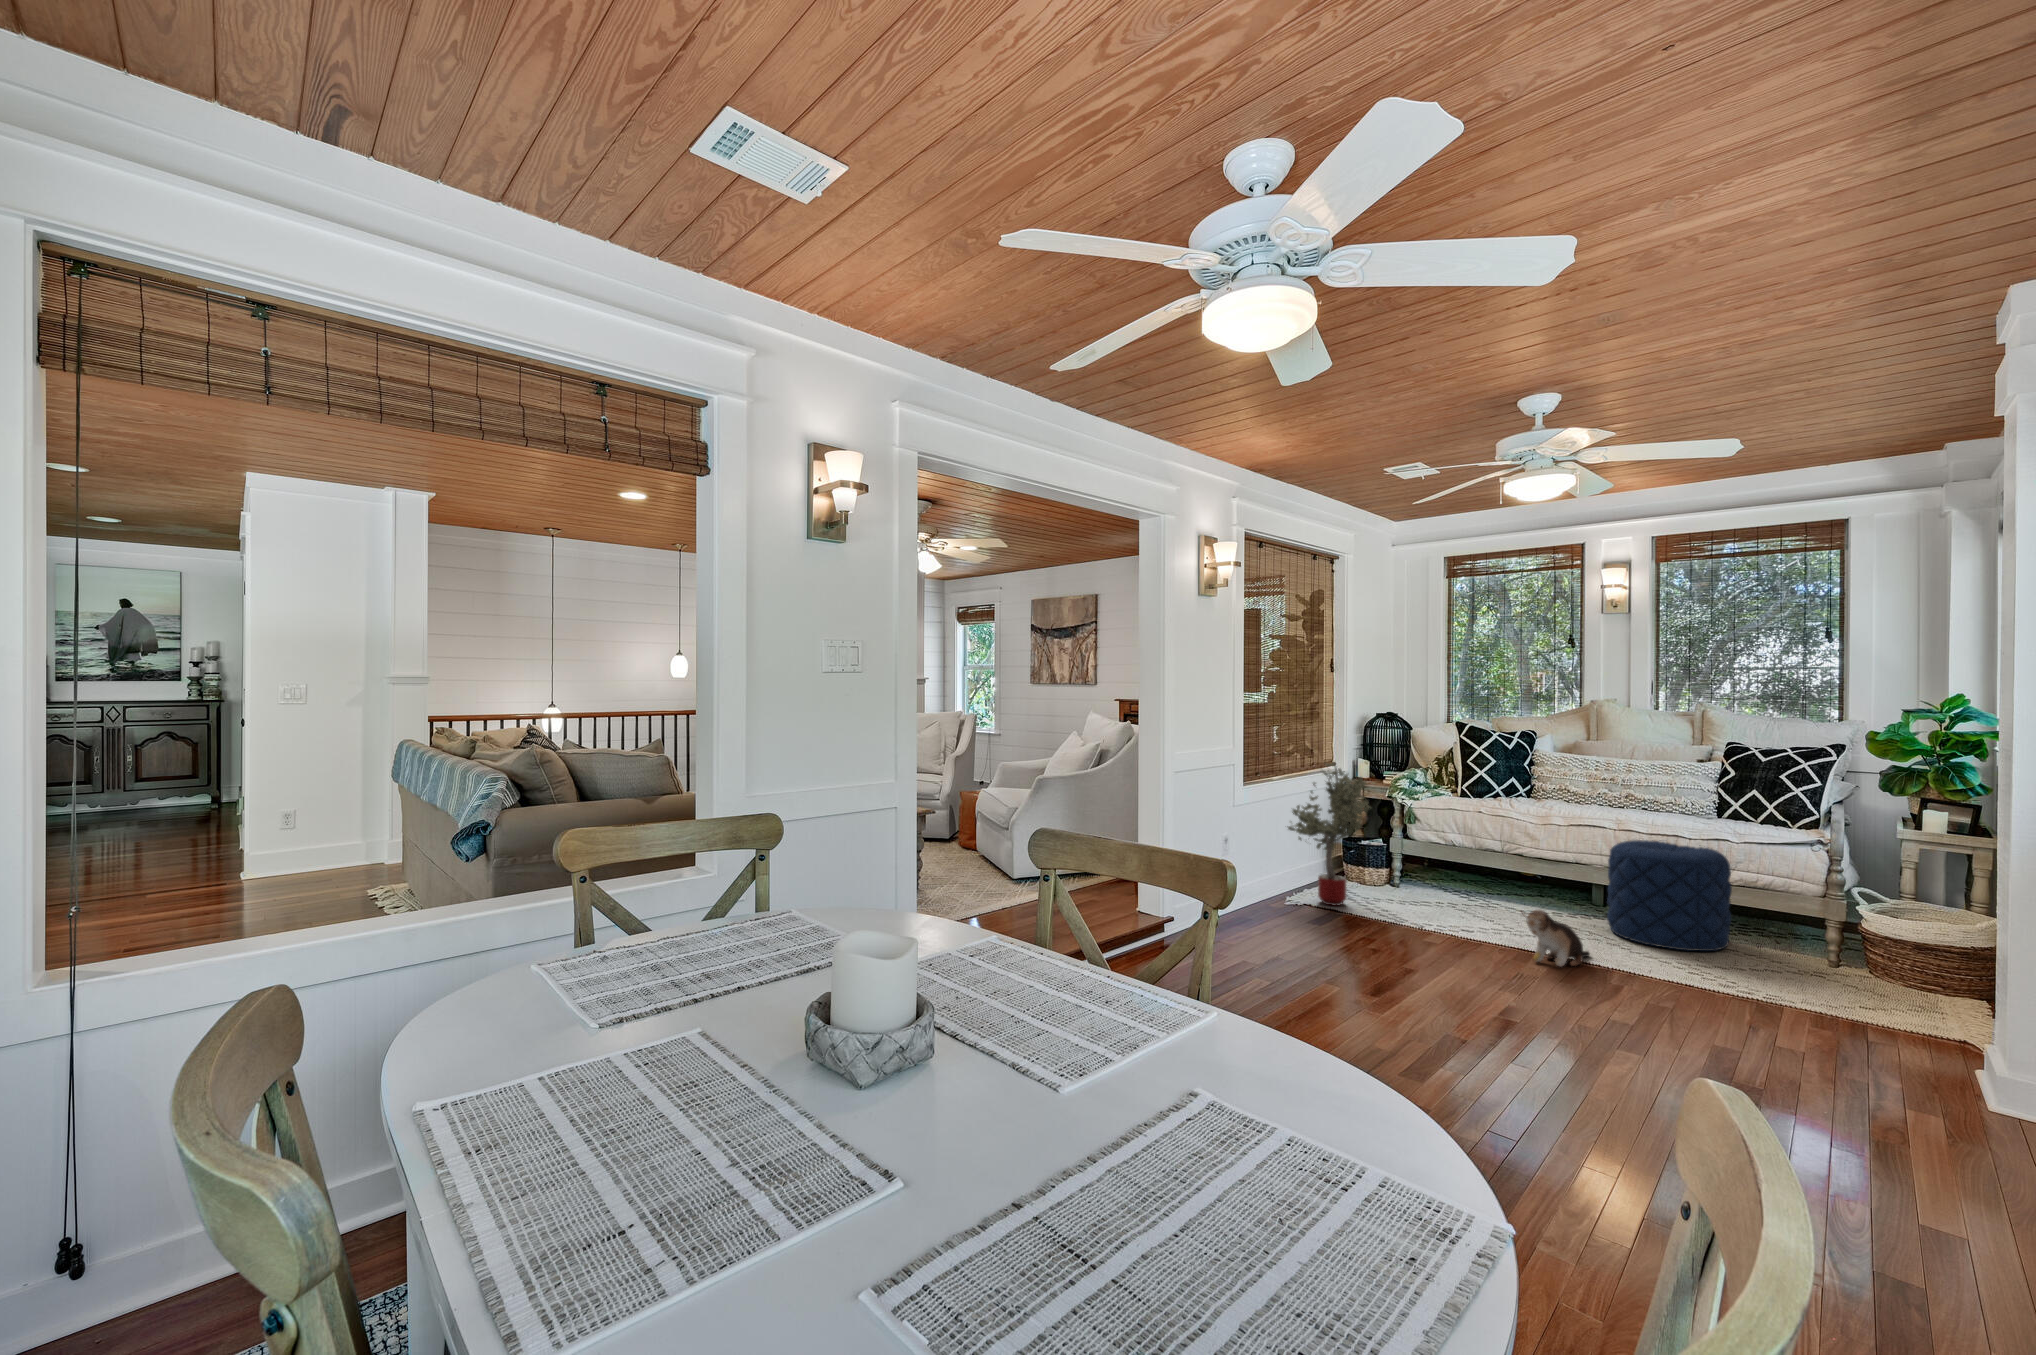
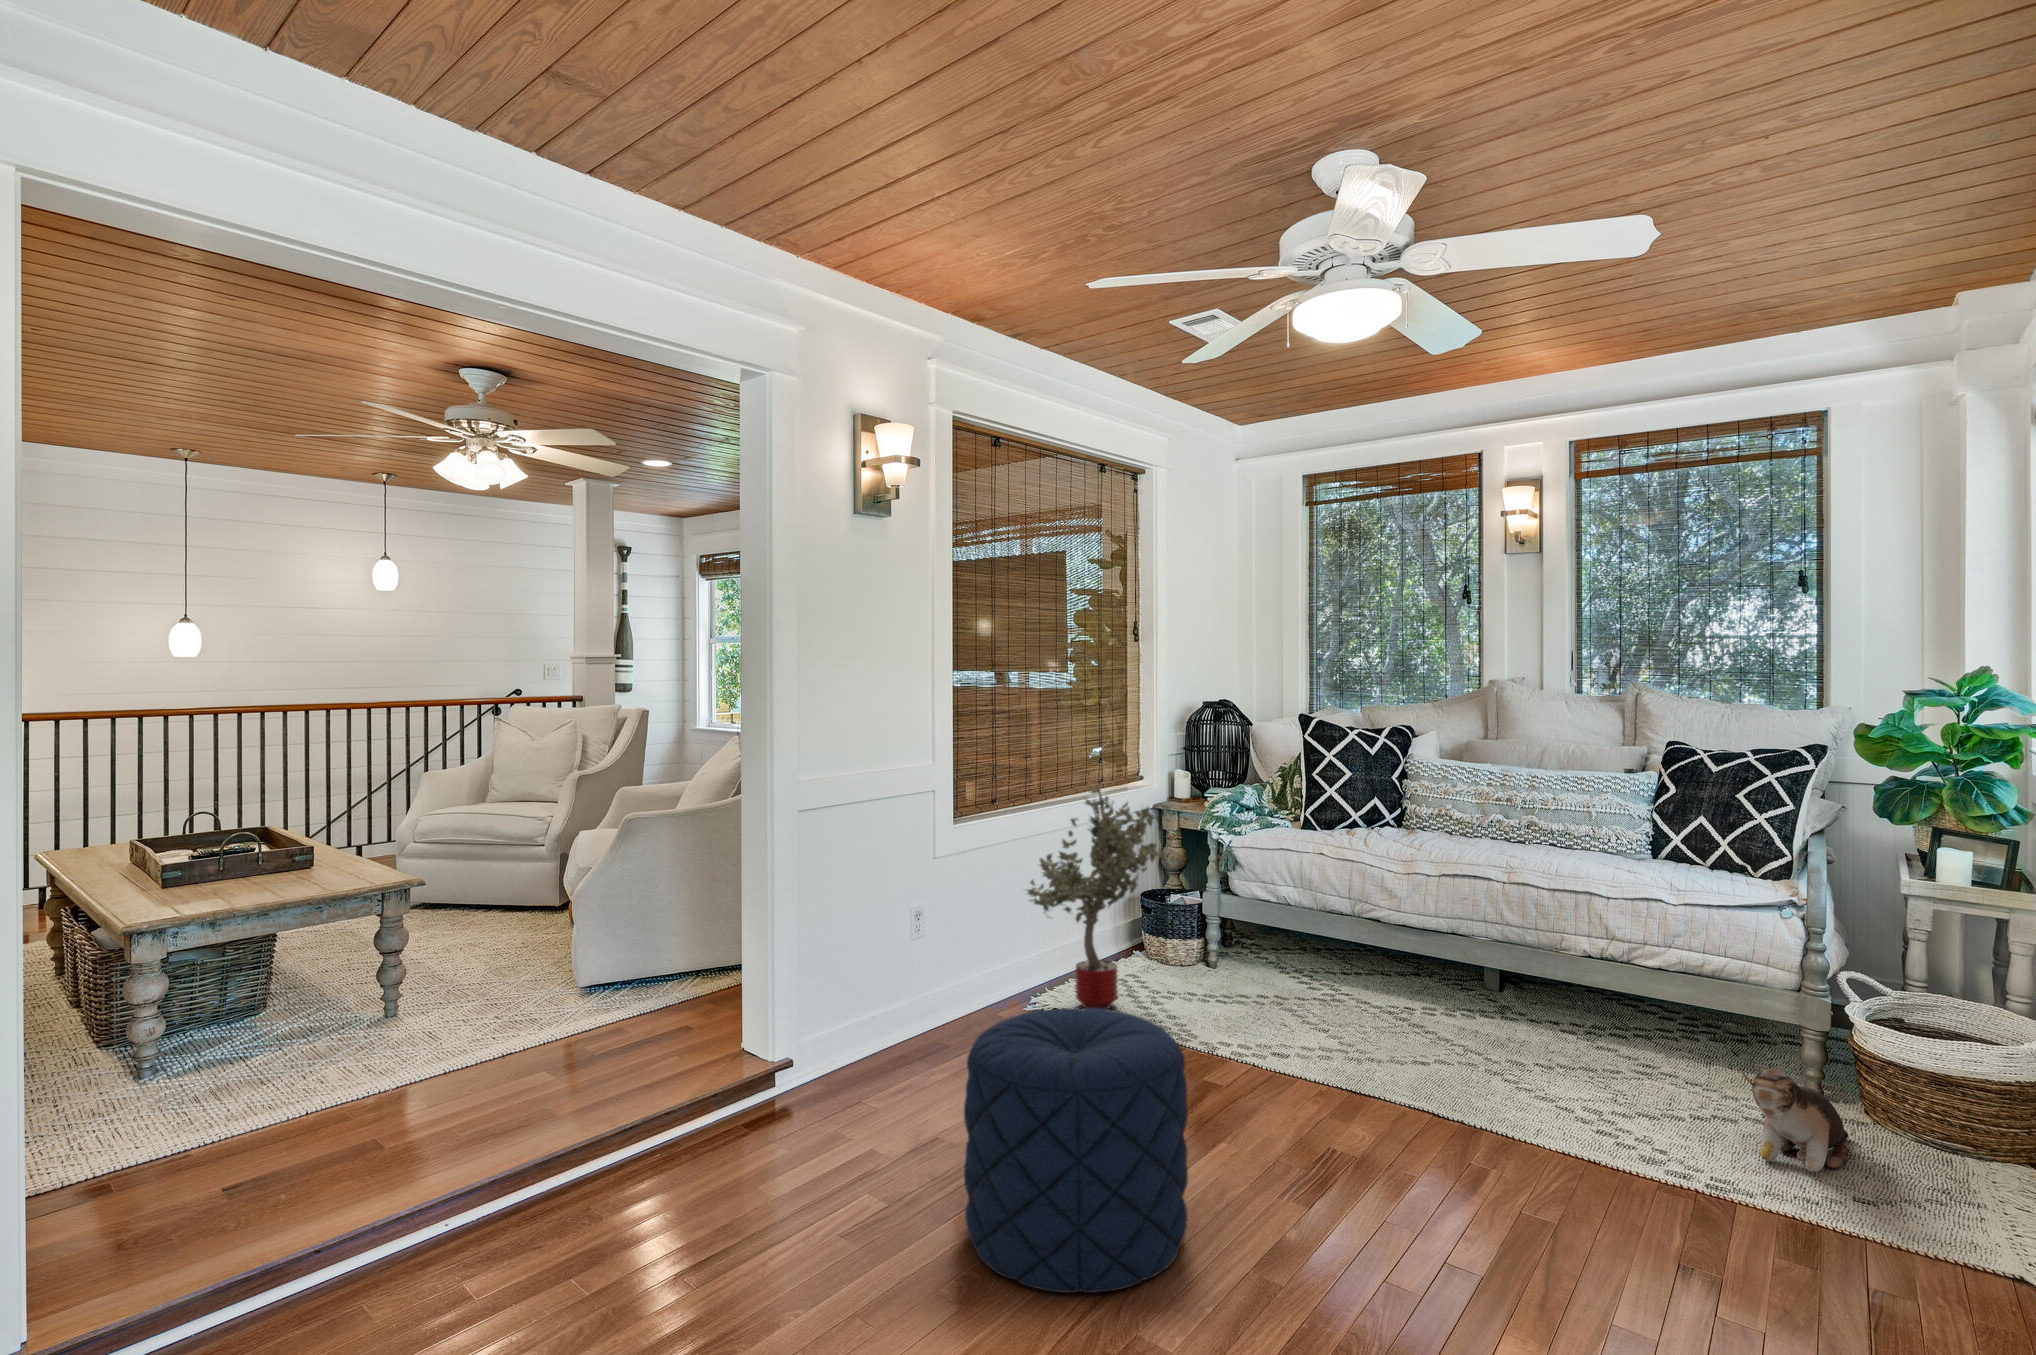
pouf: present [1607,840,1732,951] -> present [964,1008,1188,1293]
plush toy: present [1522,910,1590,966] -> present [1741,1069,1849,1172]

